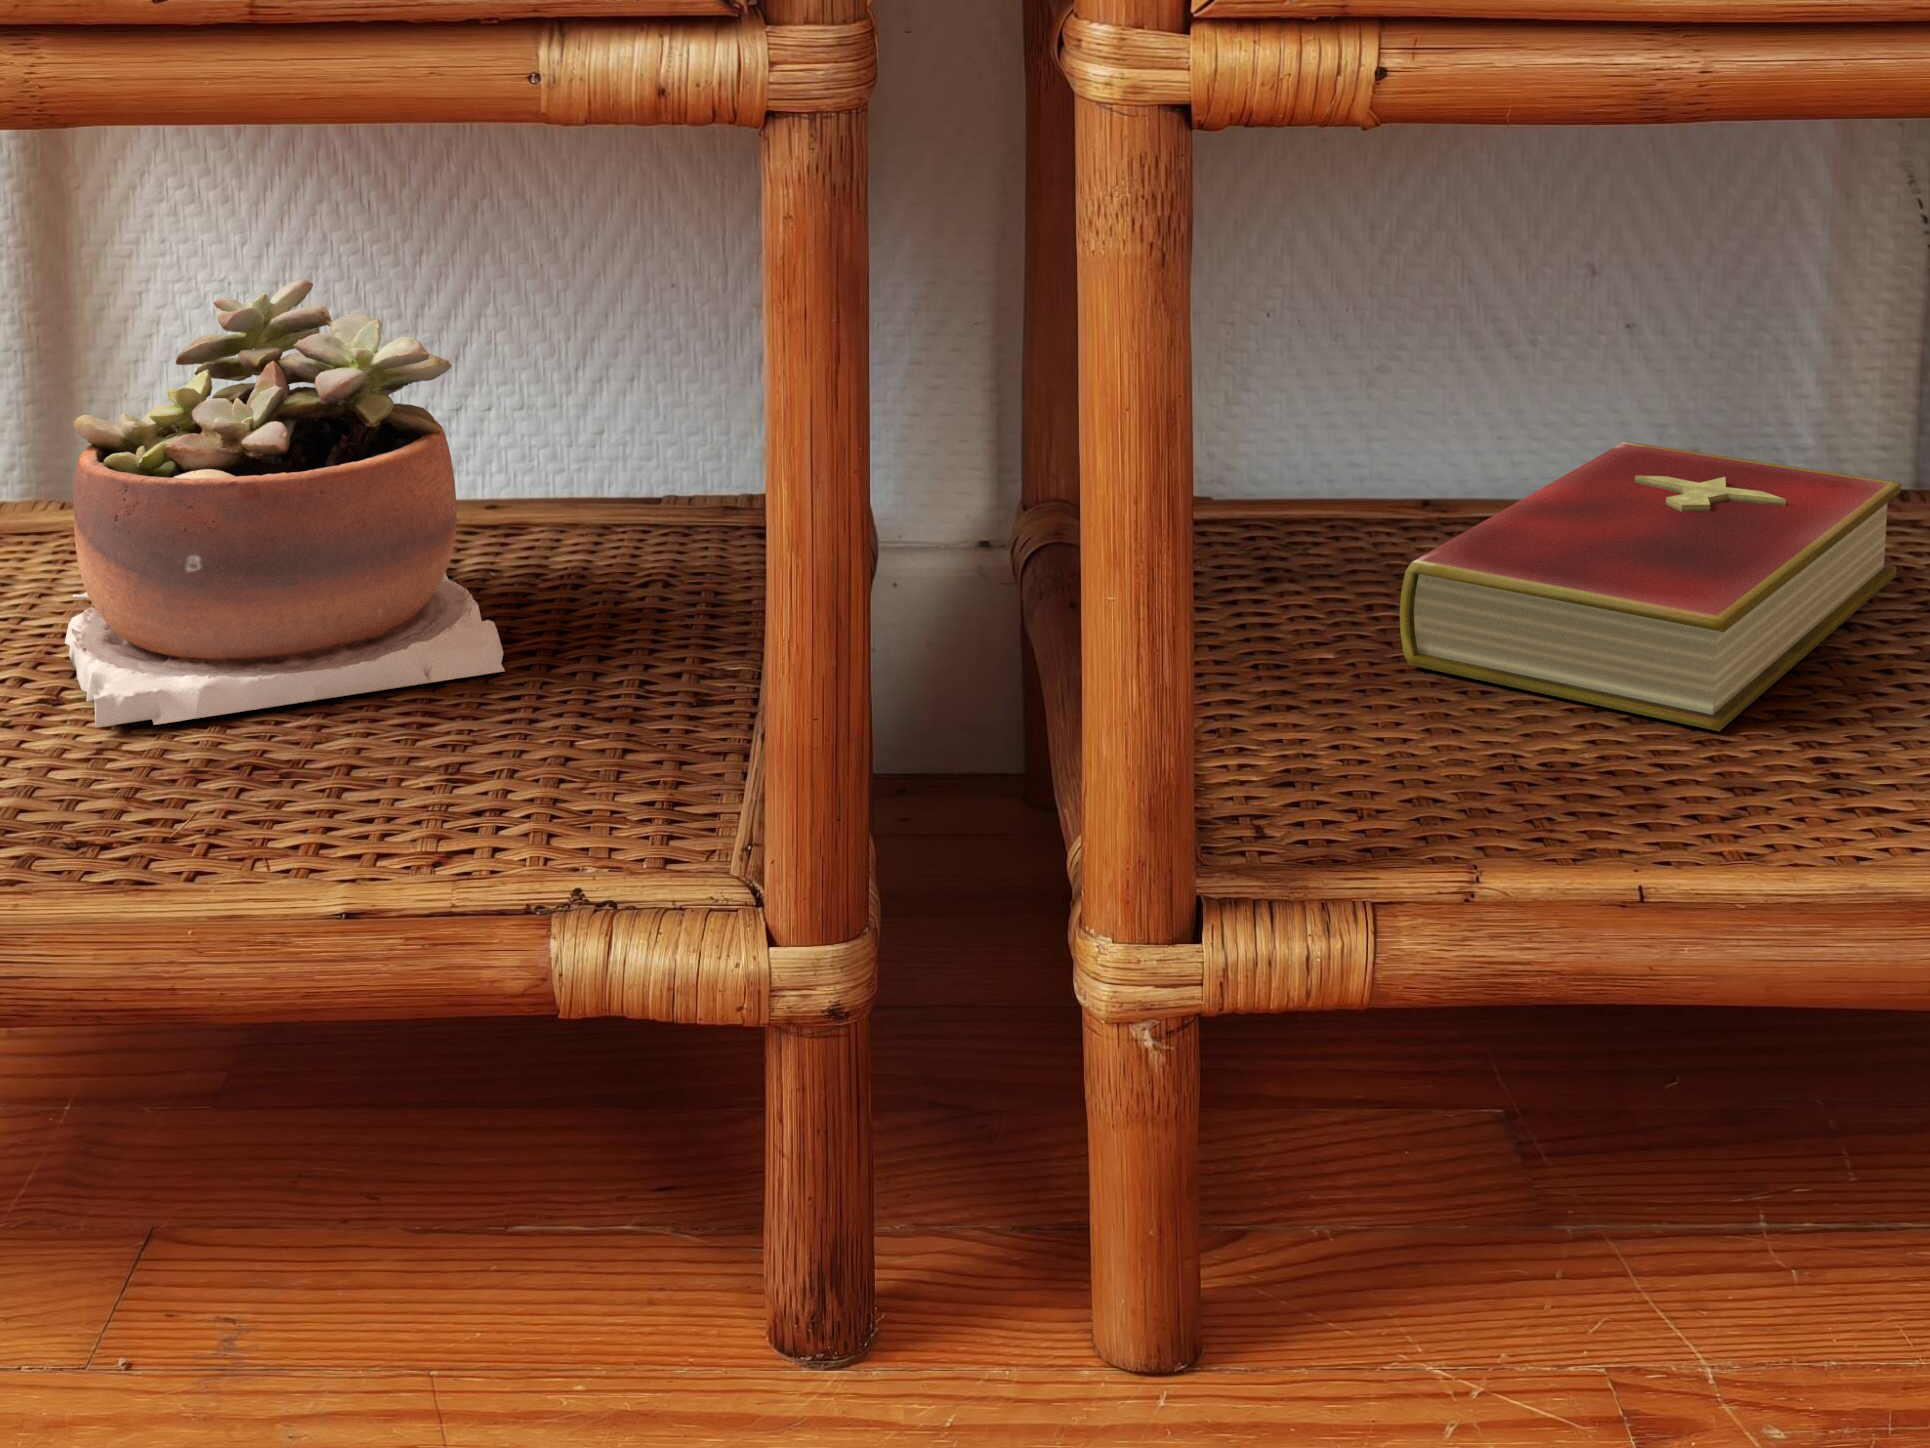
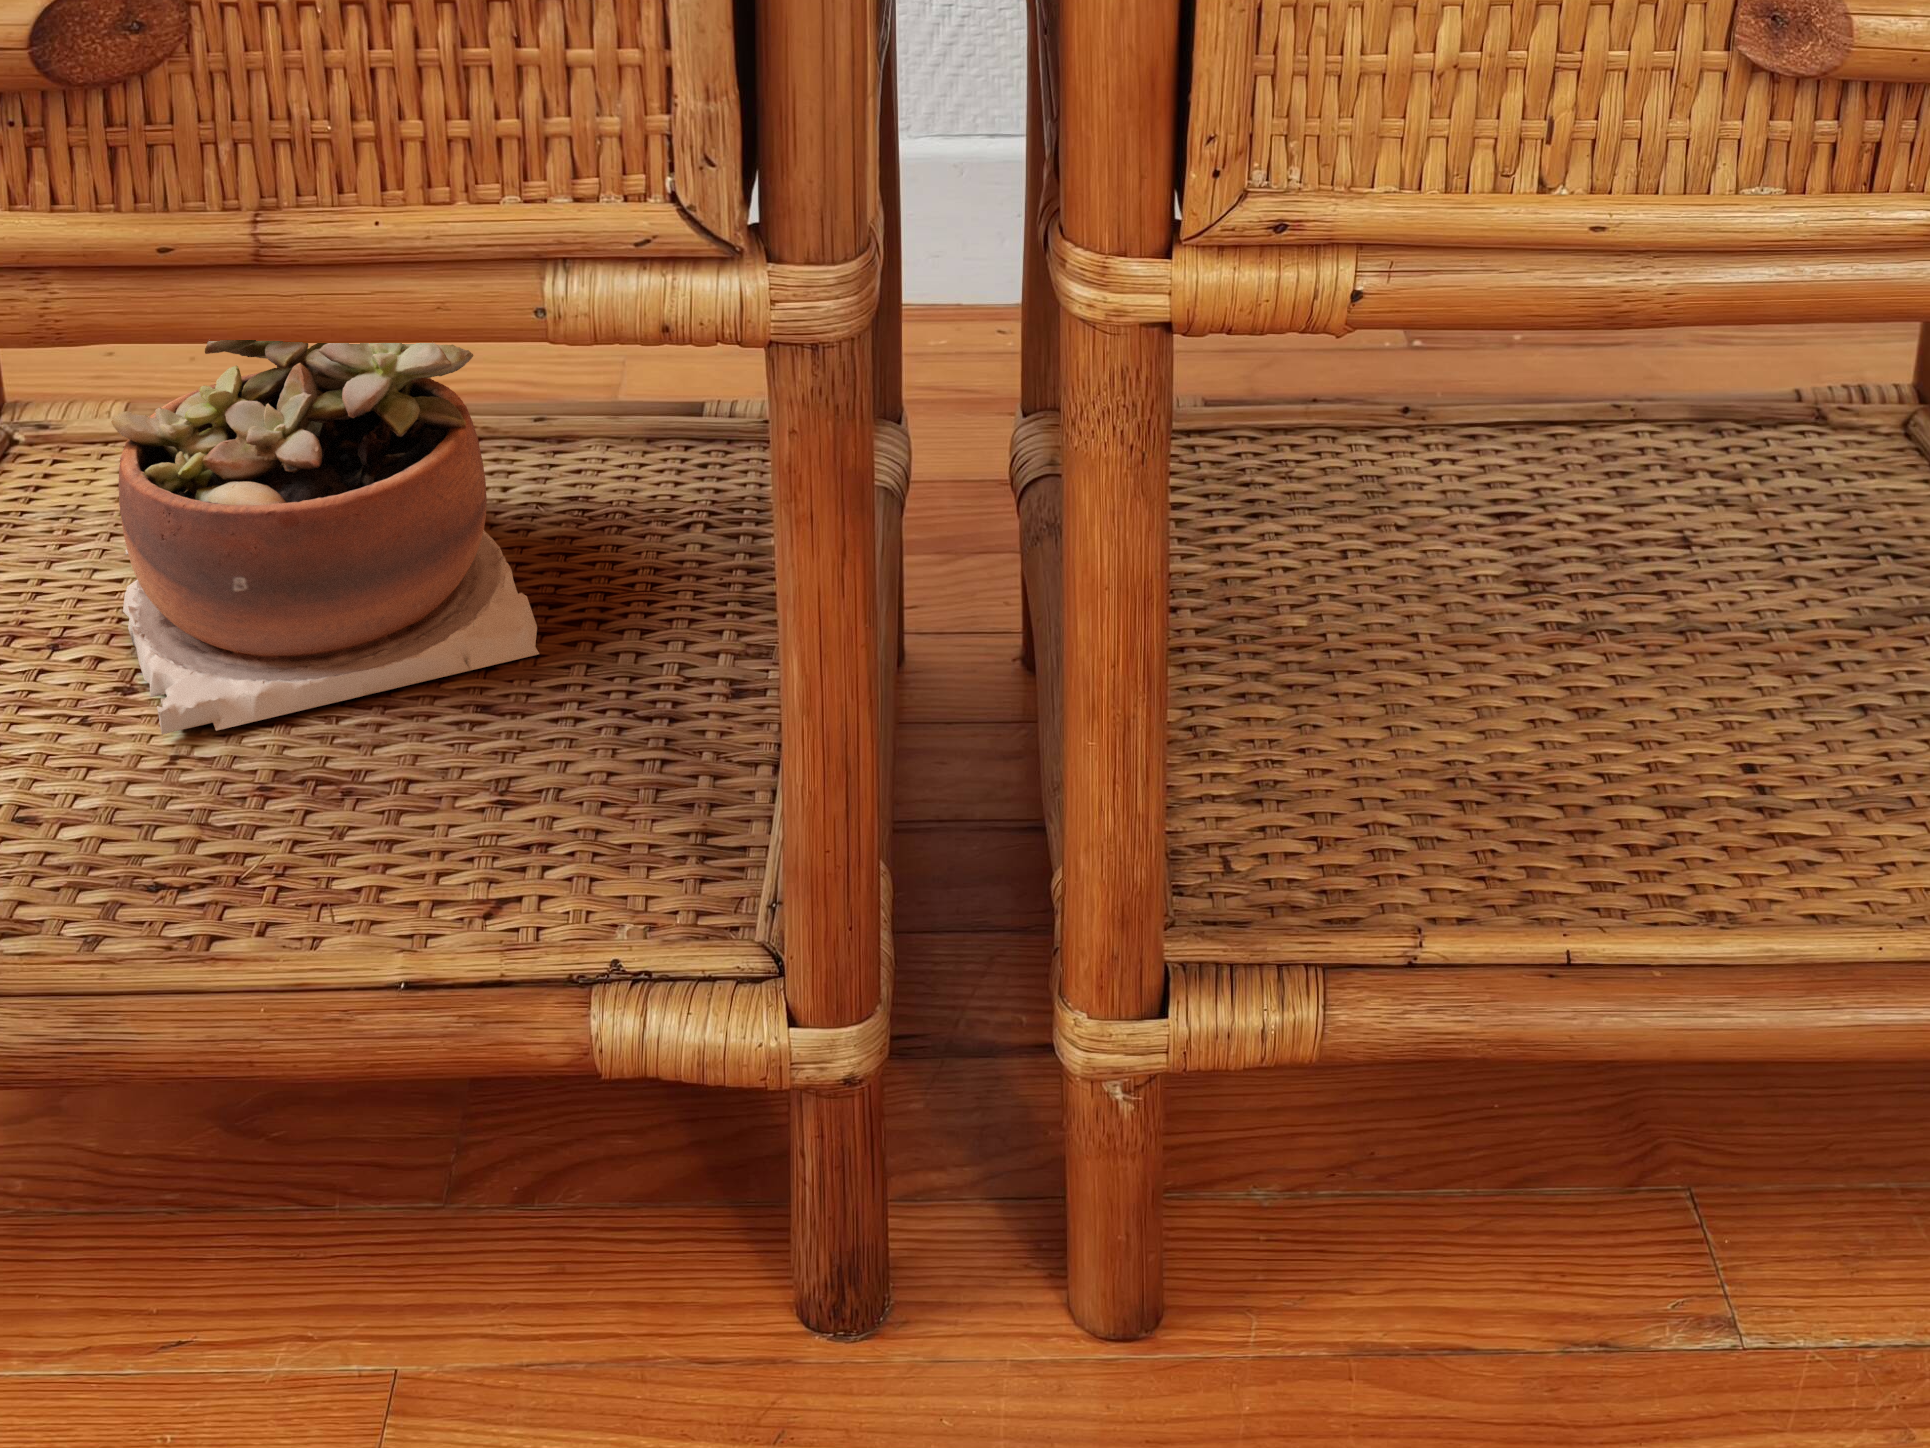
hardcover book: present [1400,441,1901,731] -> none [1378,362,1869,738]

